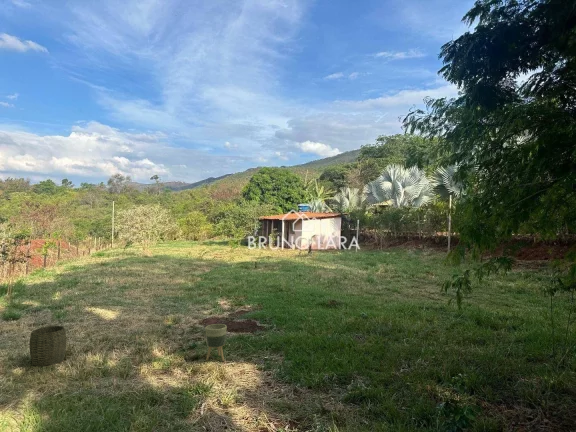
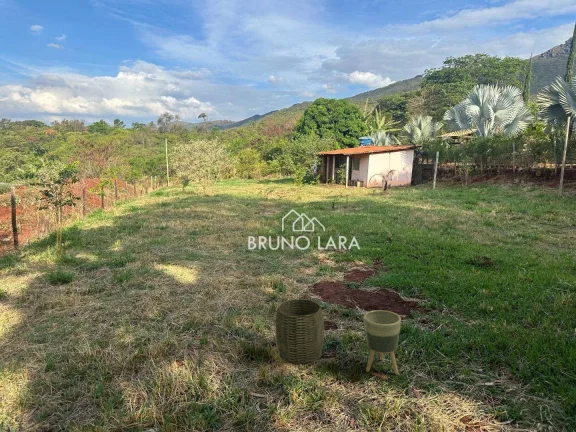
woven basket: present [29,326,66,366] -> present [276,299,324,364]

